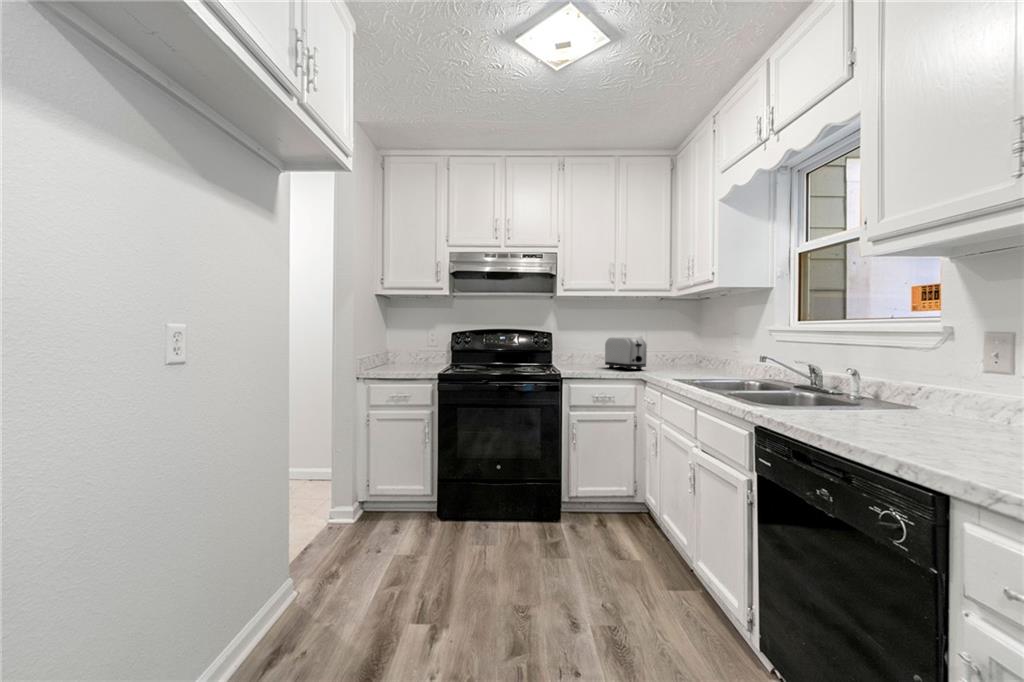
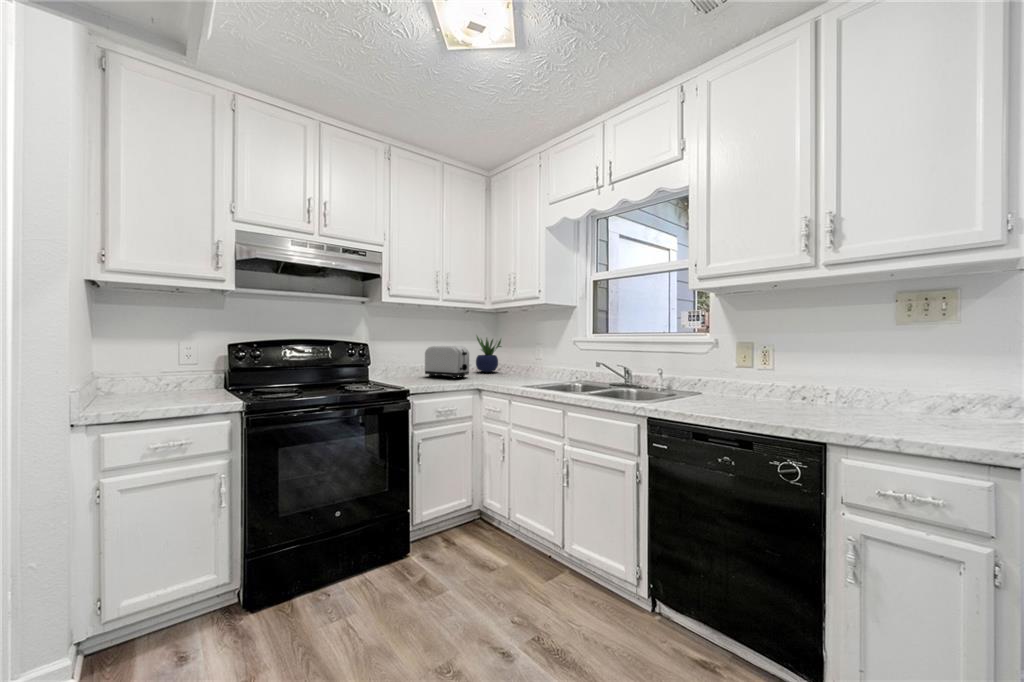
potted plant: none [665,326,695,367] -> present [476,336,501,372]

